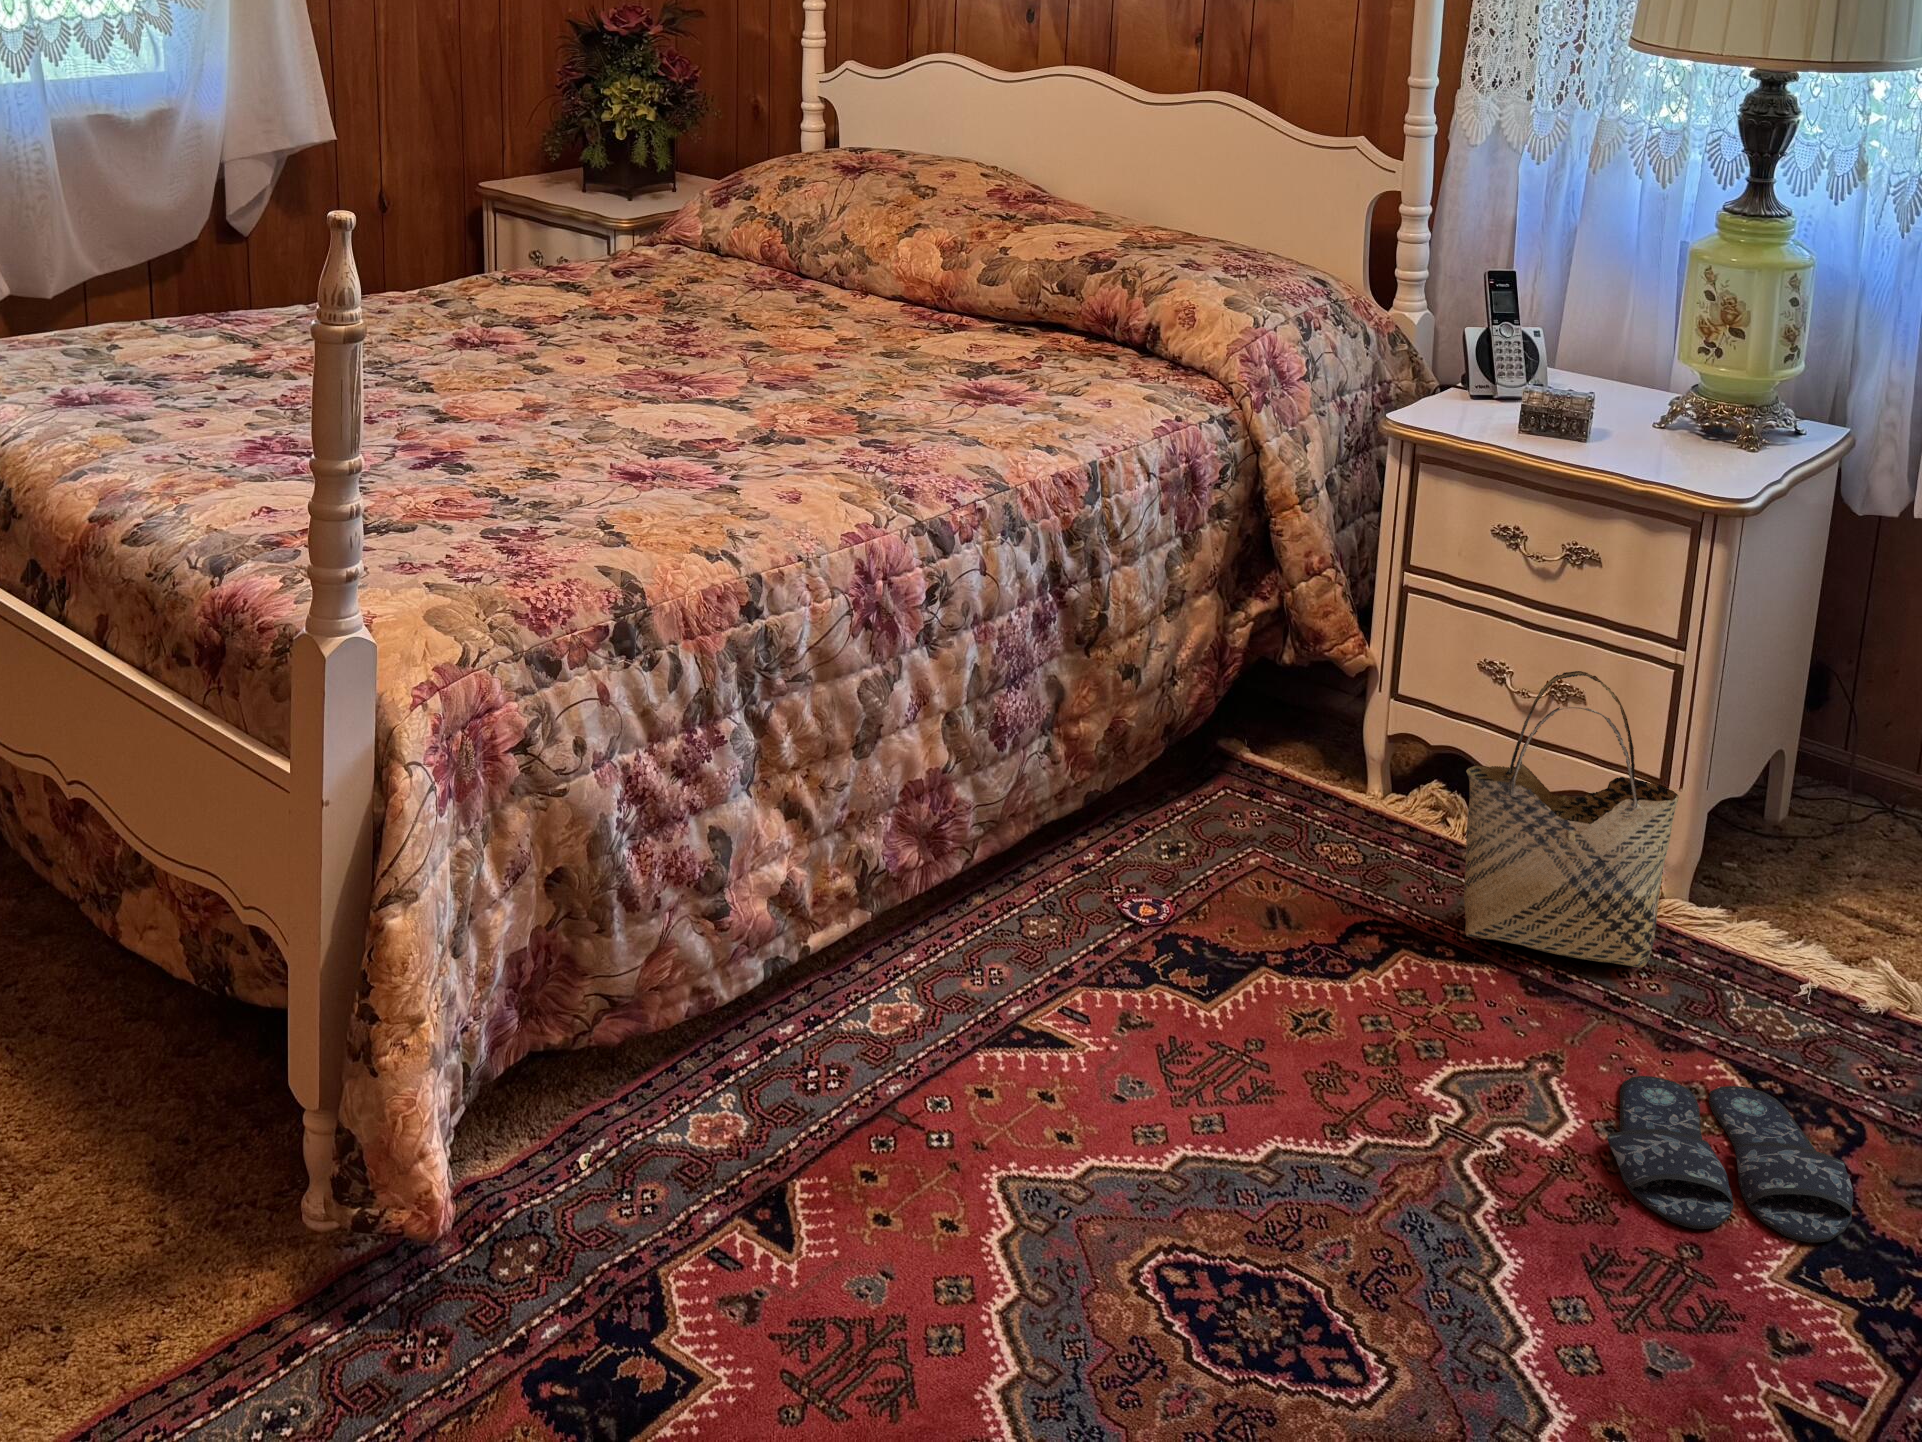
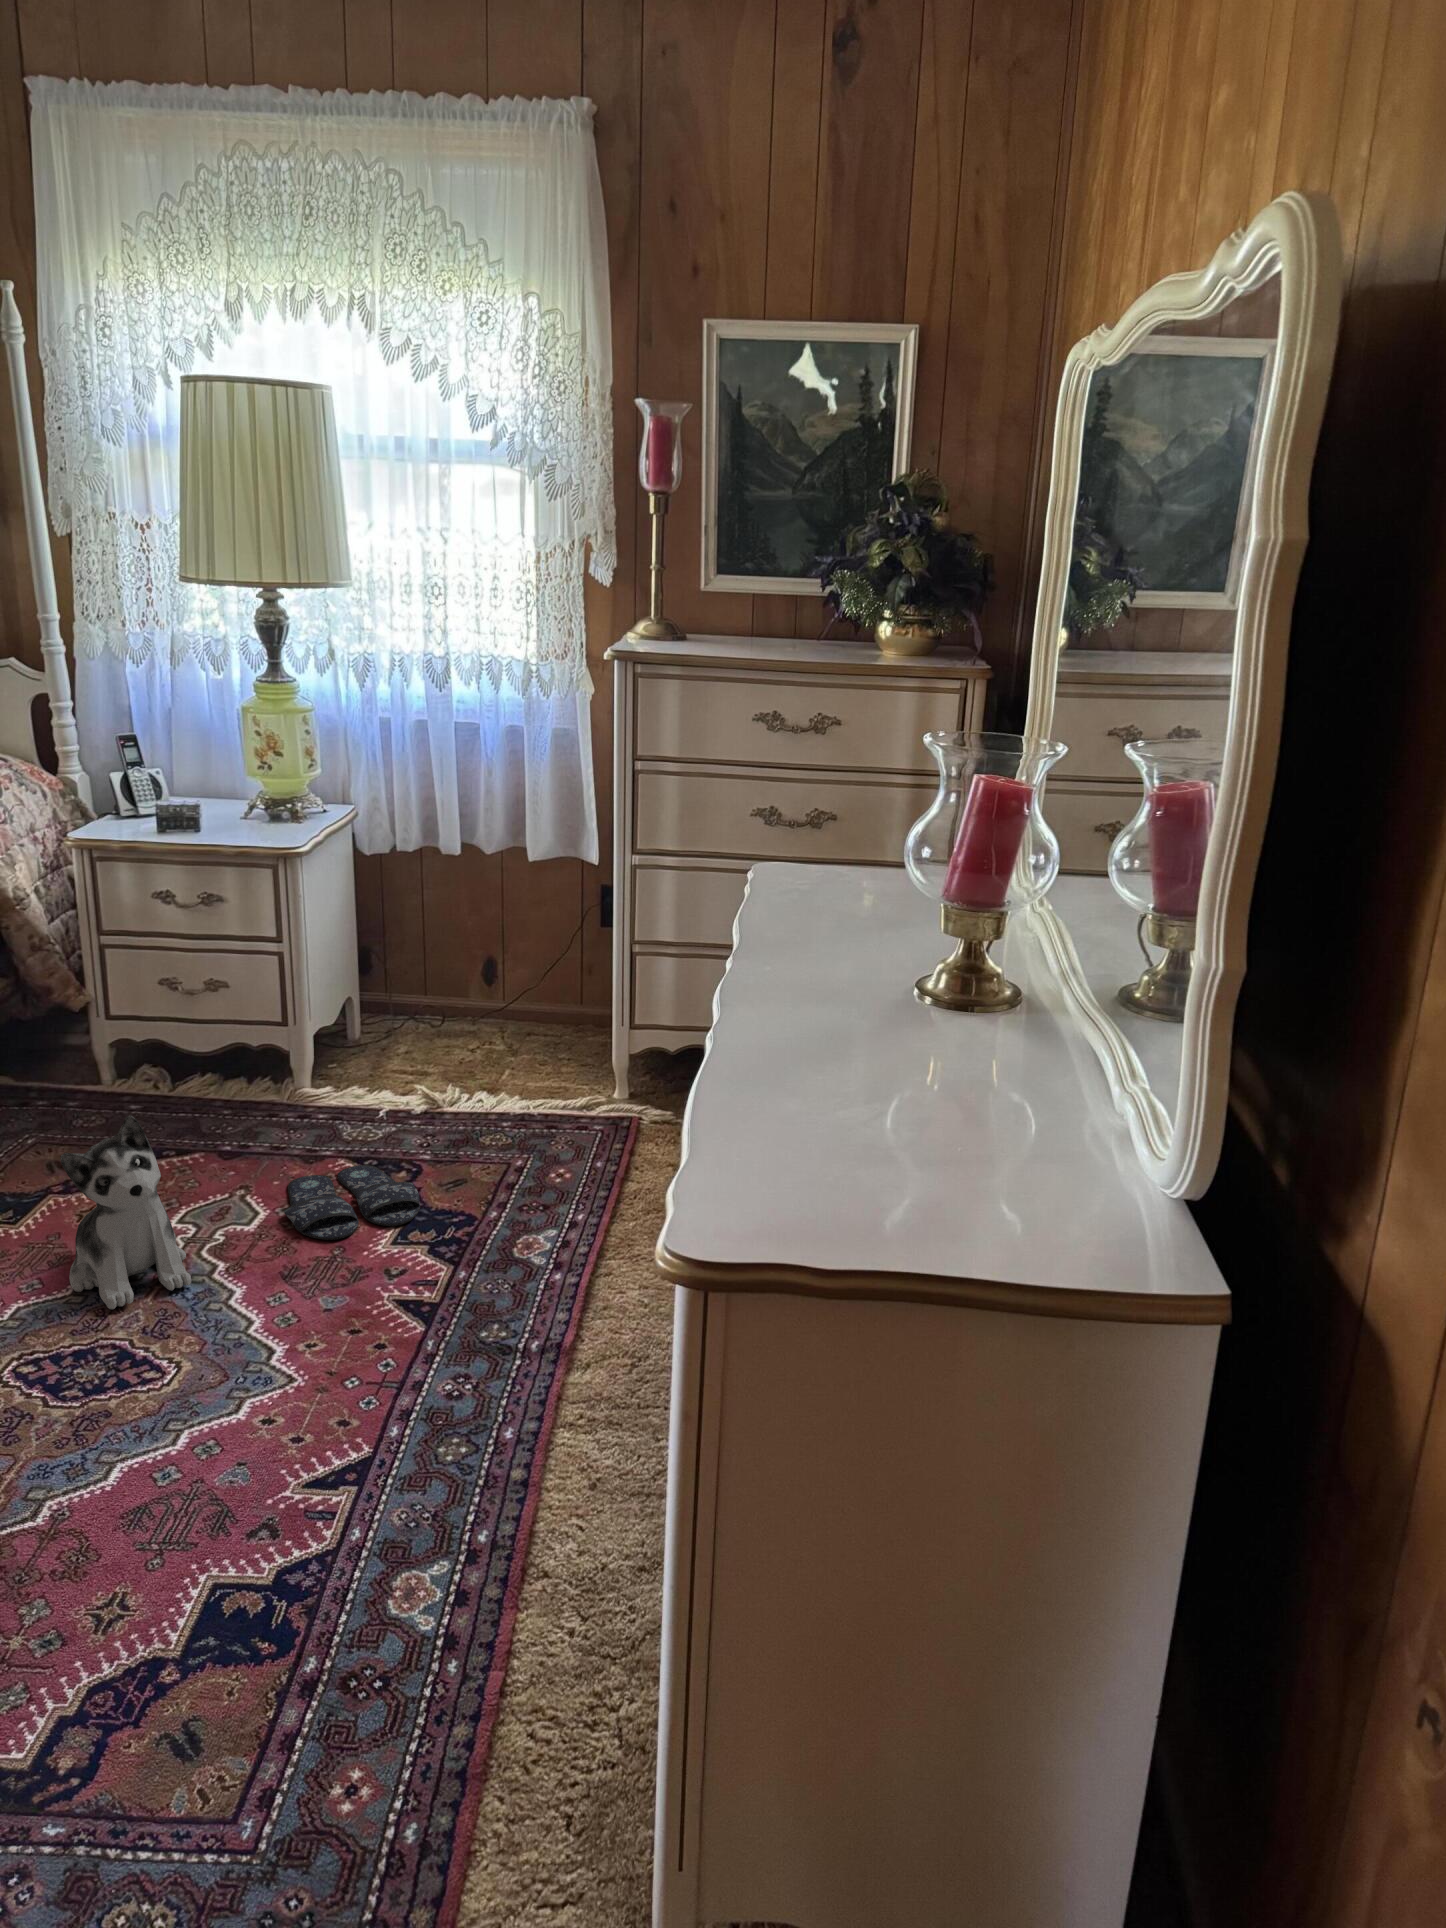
woven basket: present [1464,671,1679,968] -> none [162,963,293,1138]
plush toy: none [1263,921,1438,1220] -> present [60,1115,191,1309]

